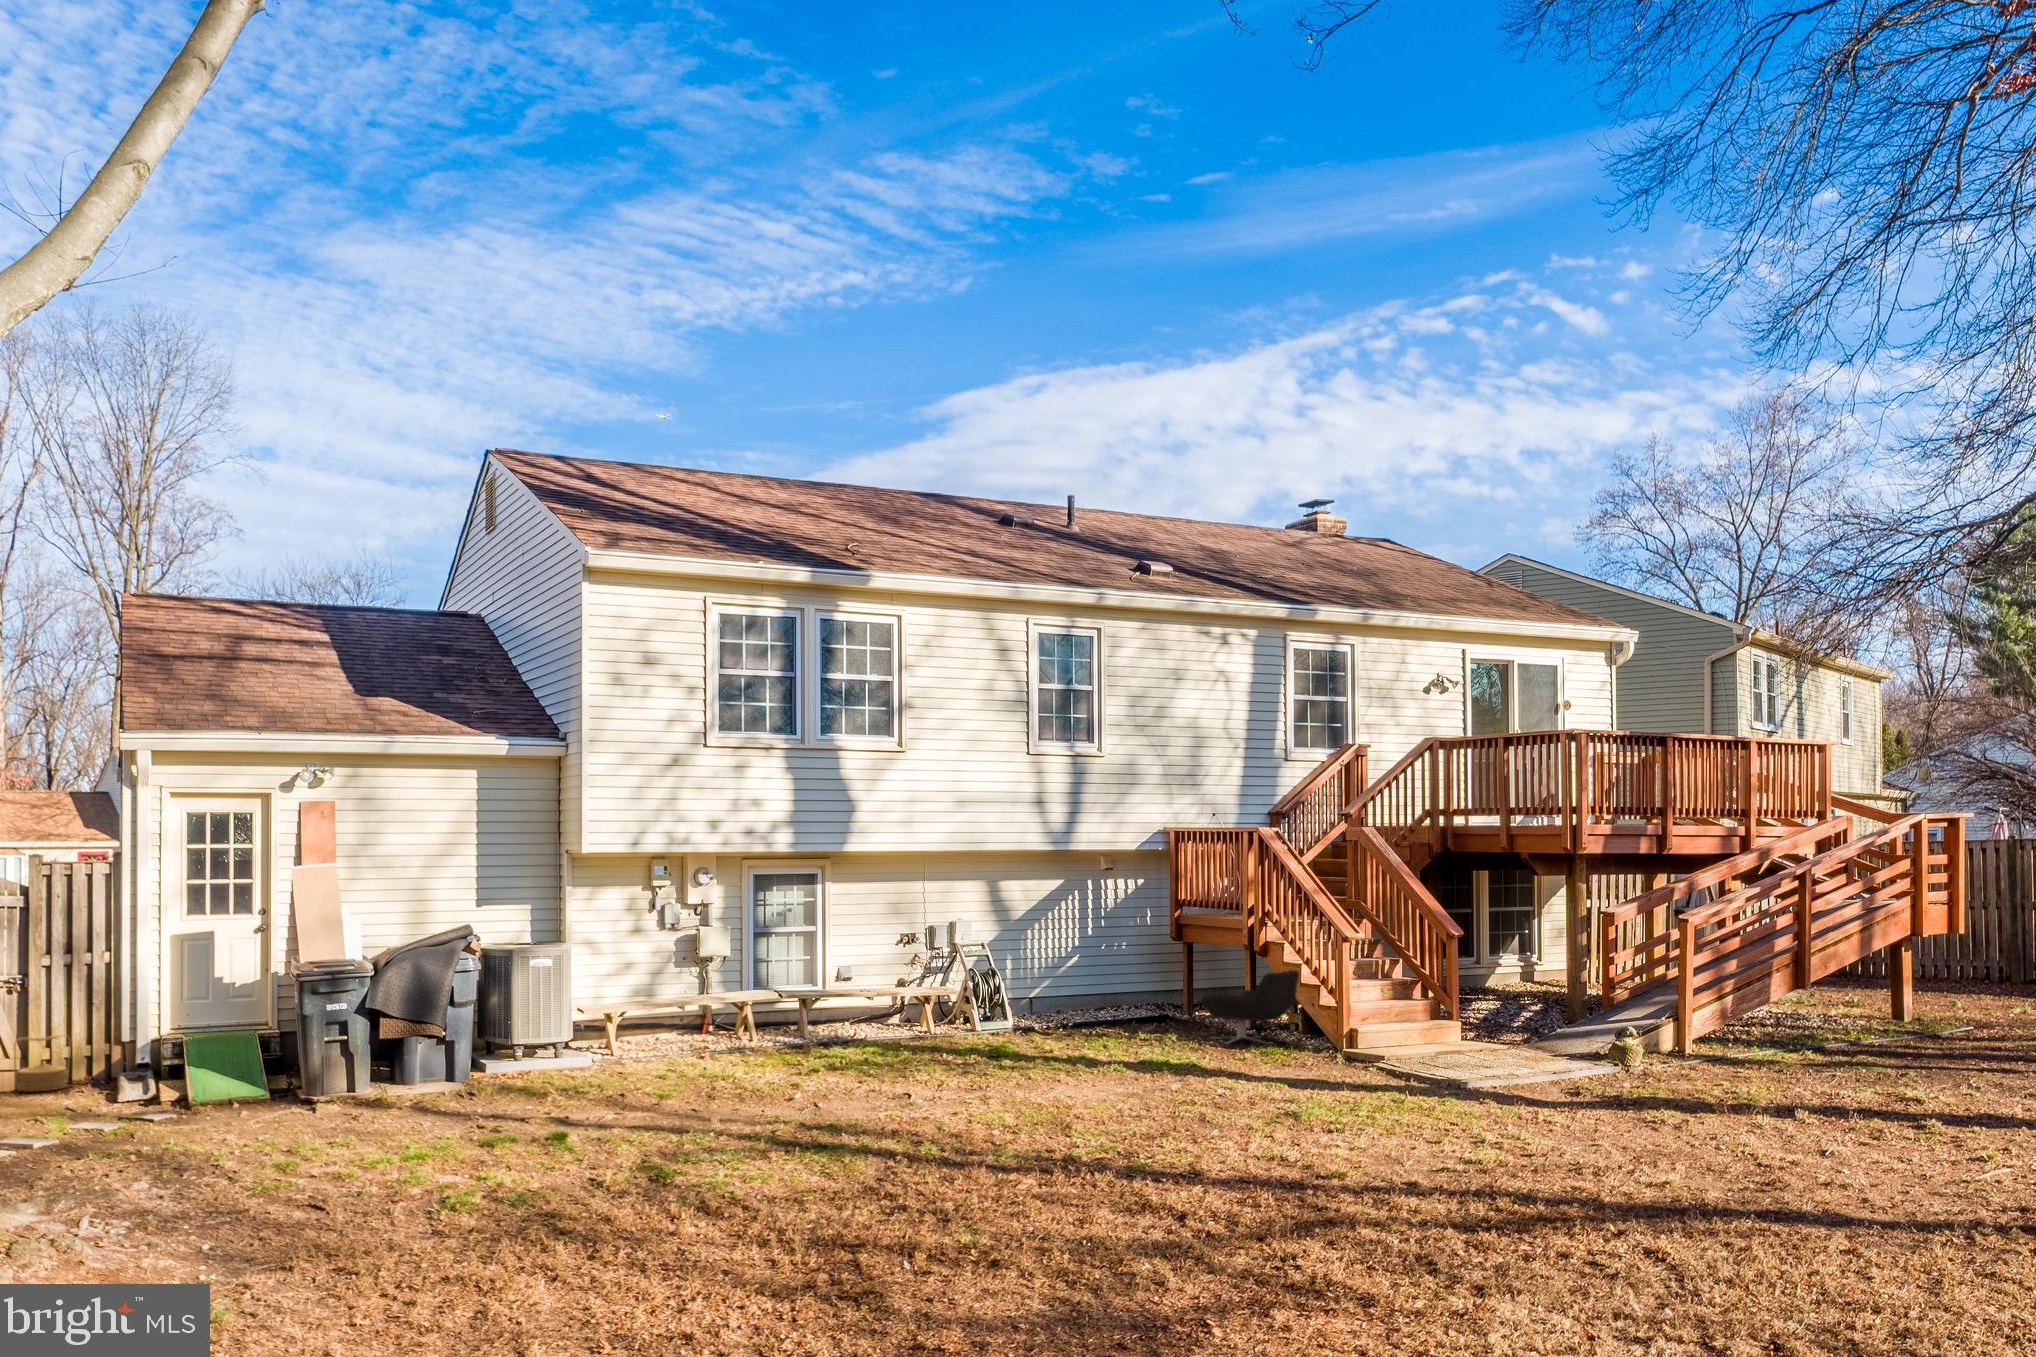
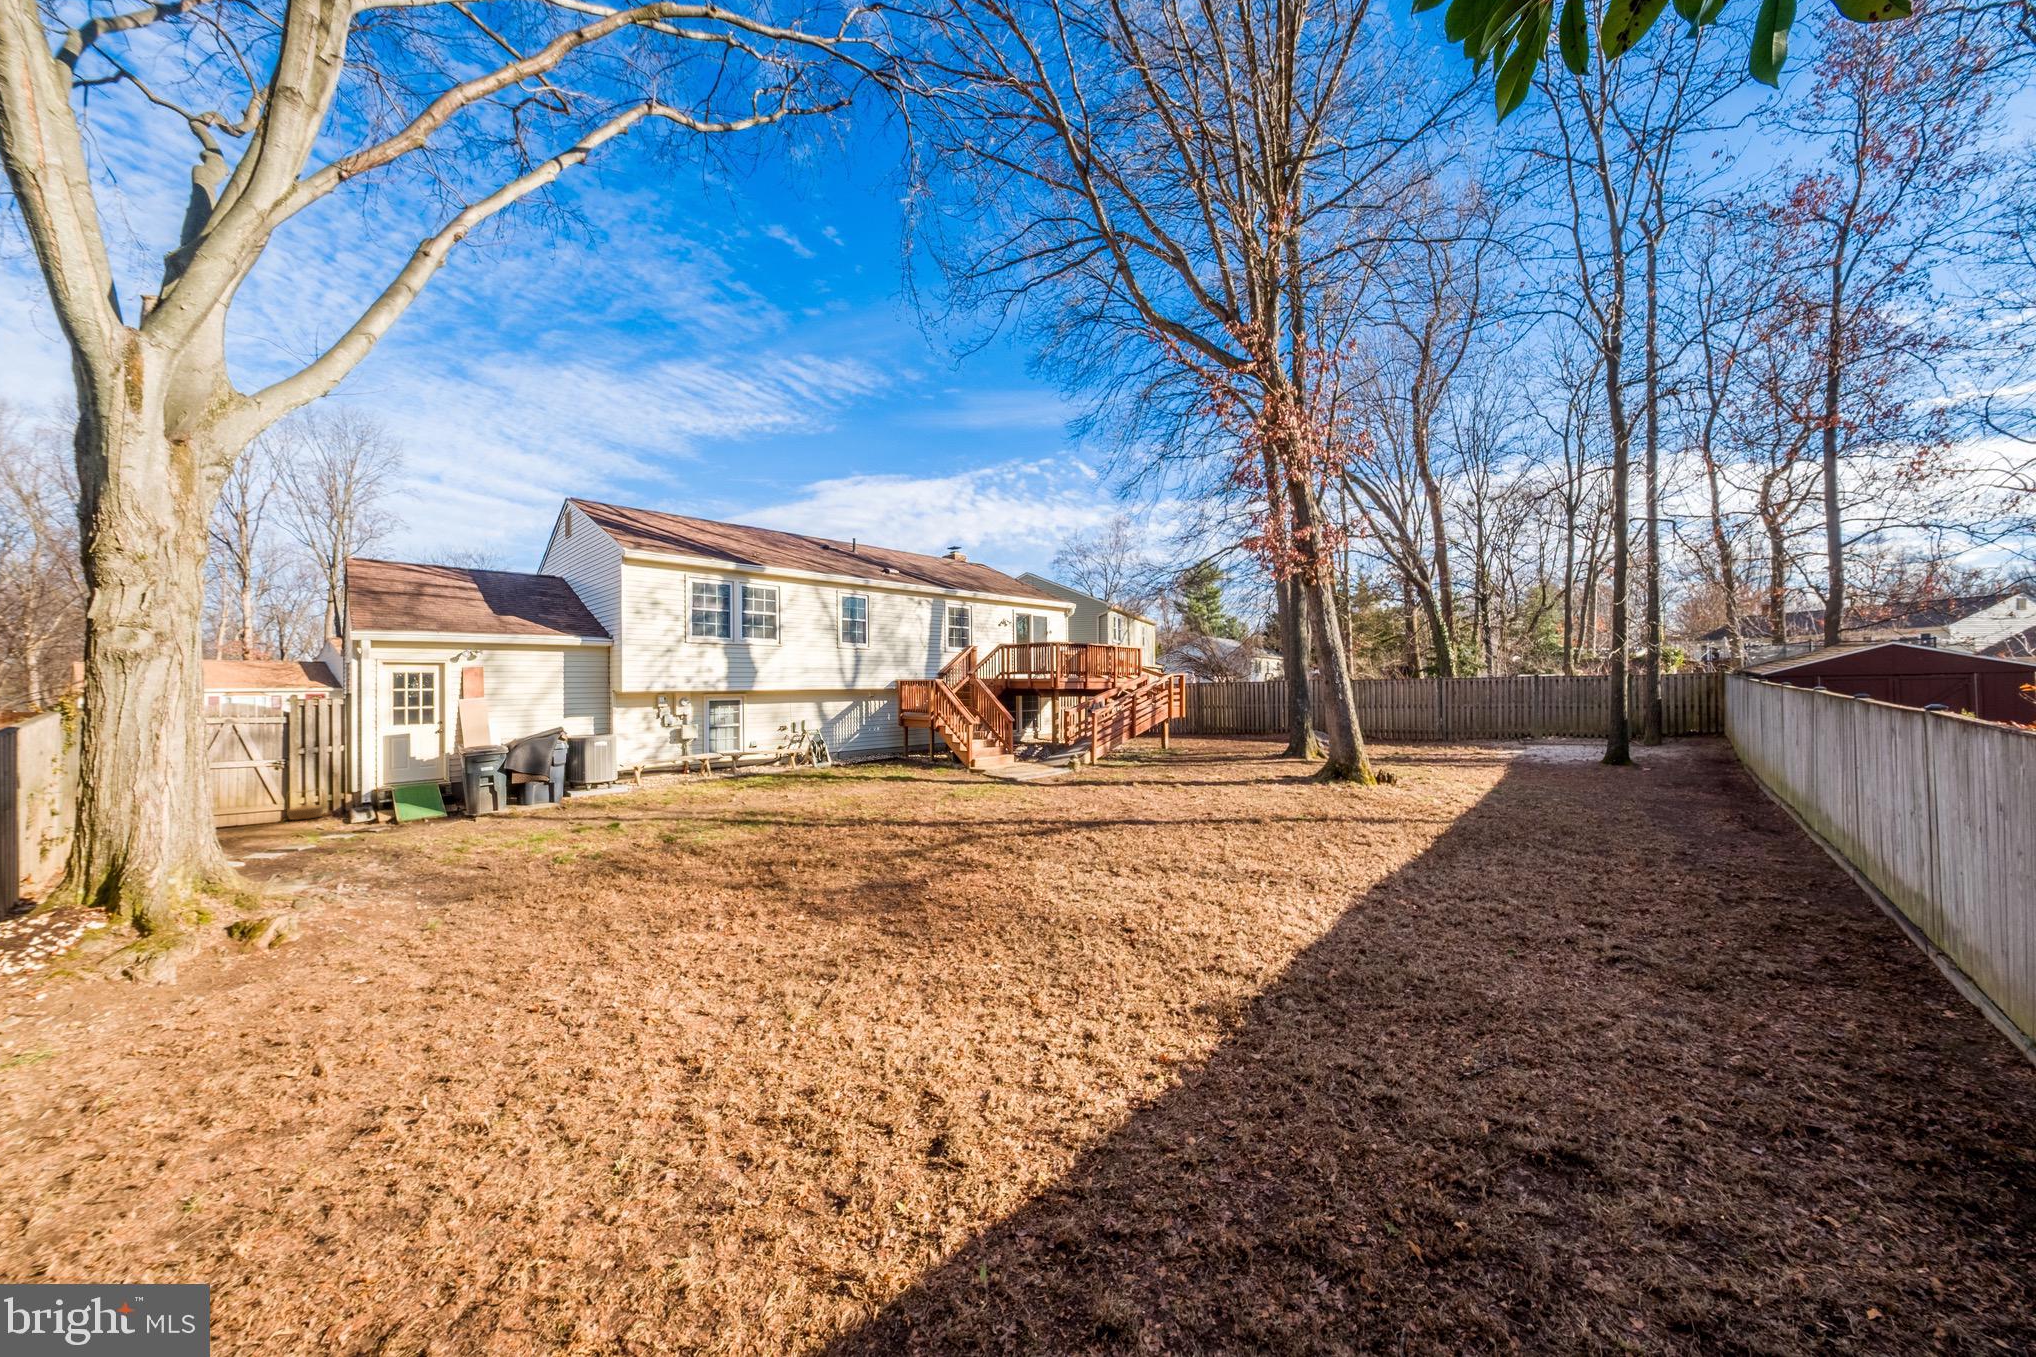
lounge chair: present [1202,970,1299,1044] -> none [919,736,962,769]

